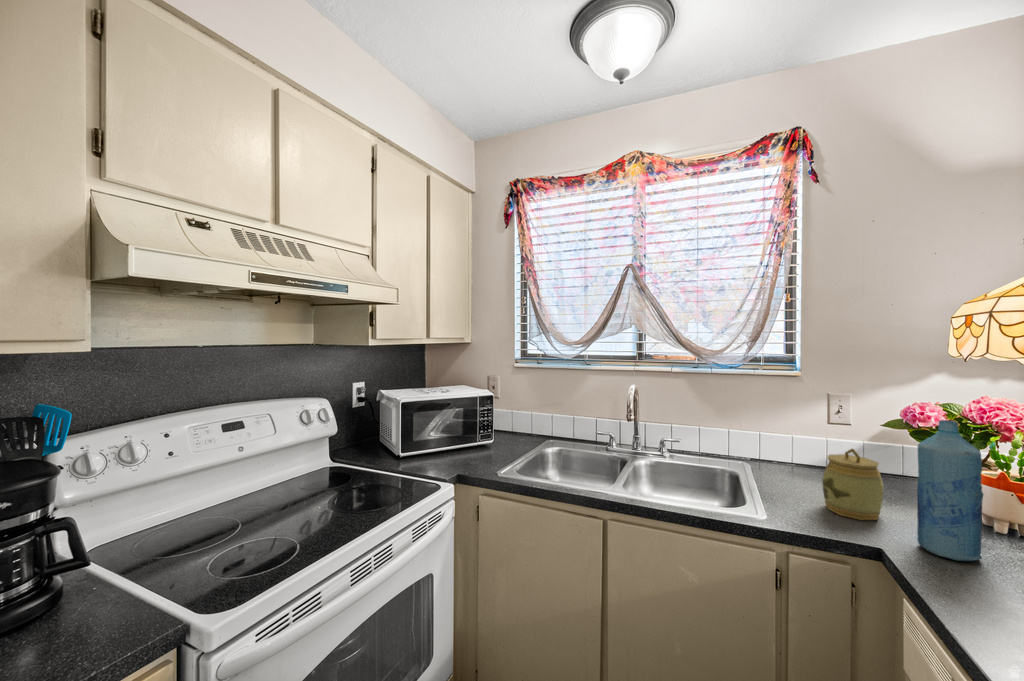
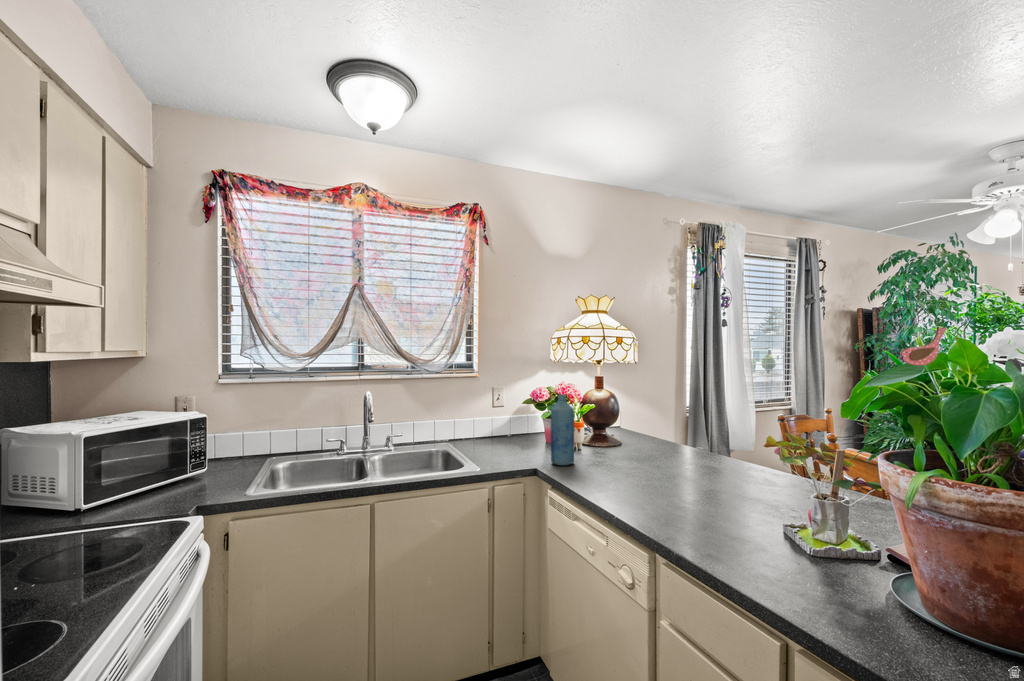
jar: present [822,449,883,520] -> none [504,418,533,460]

